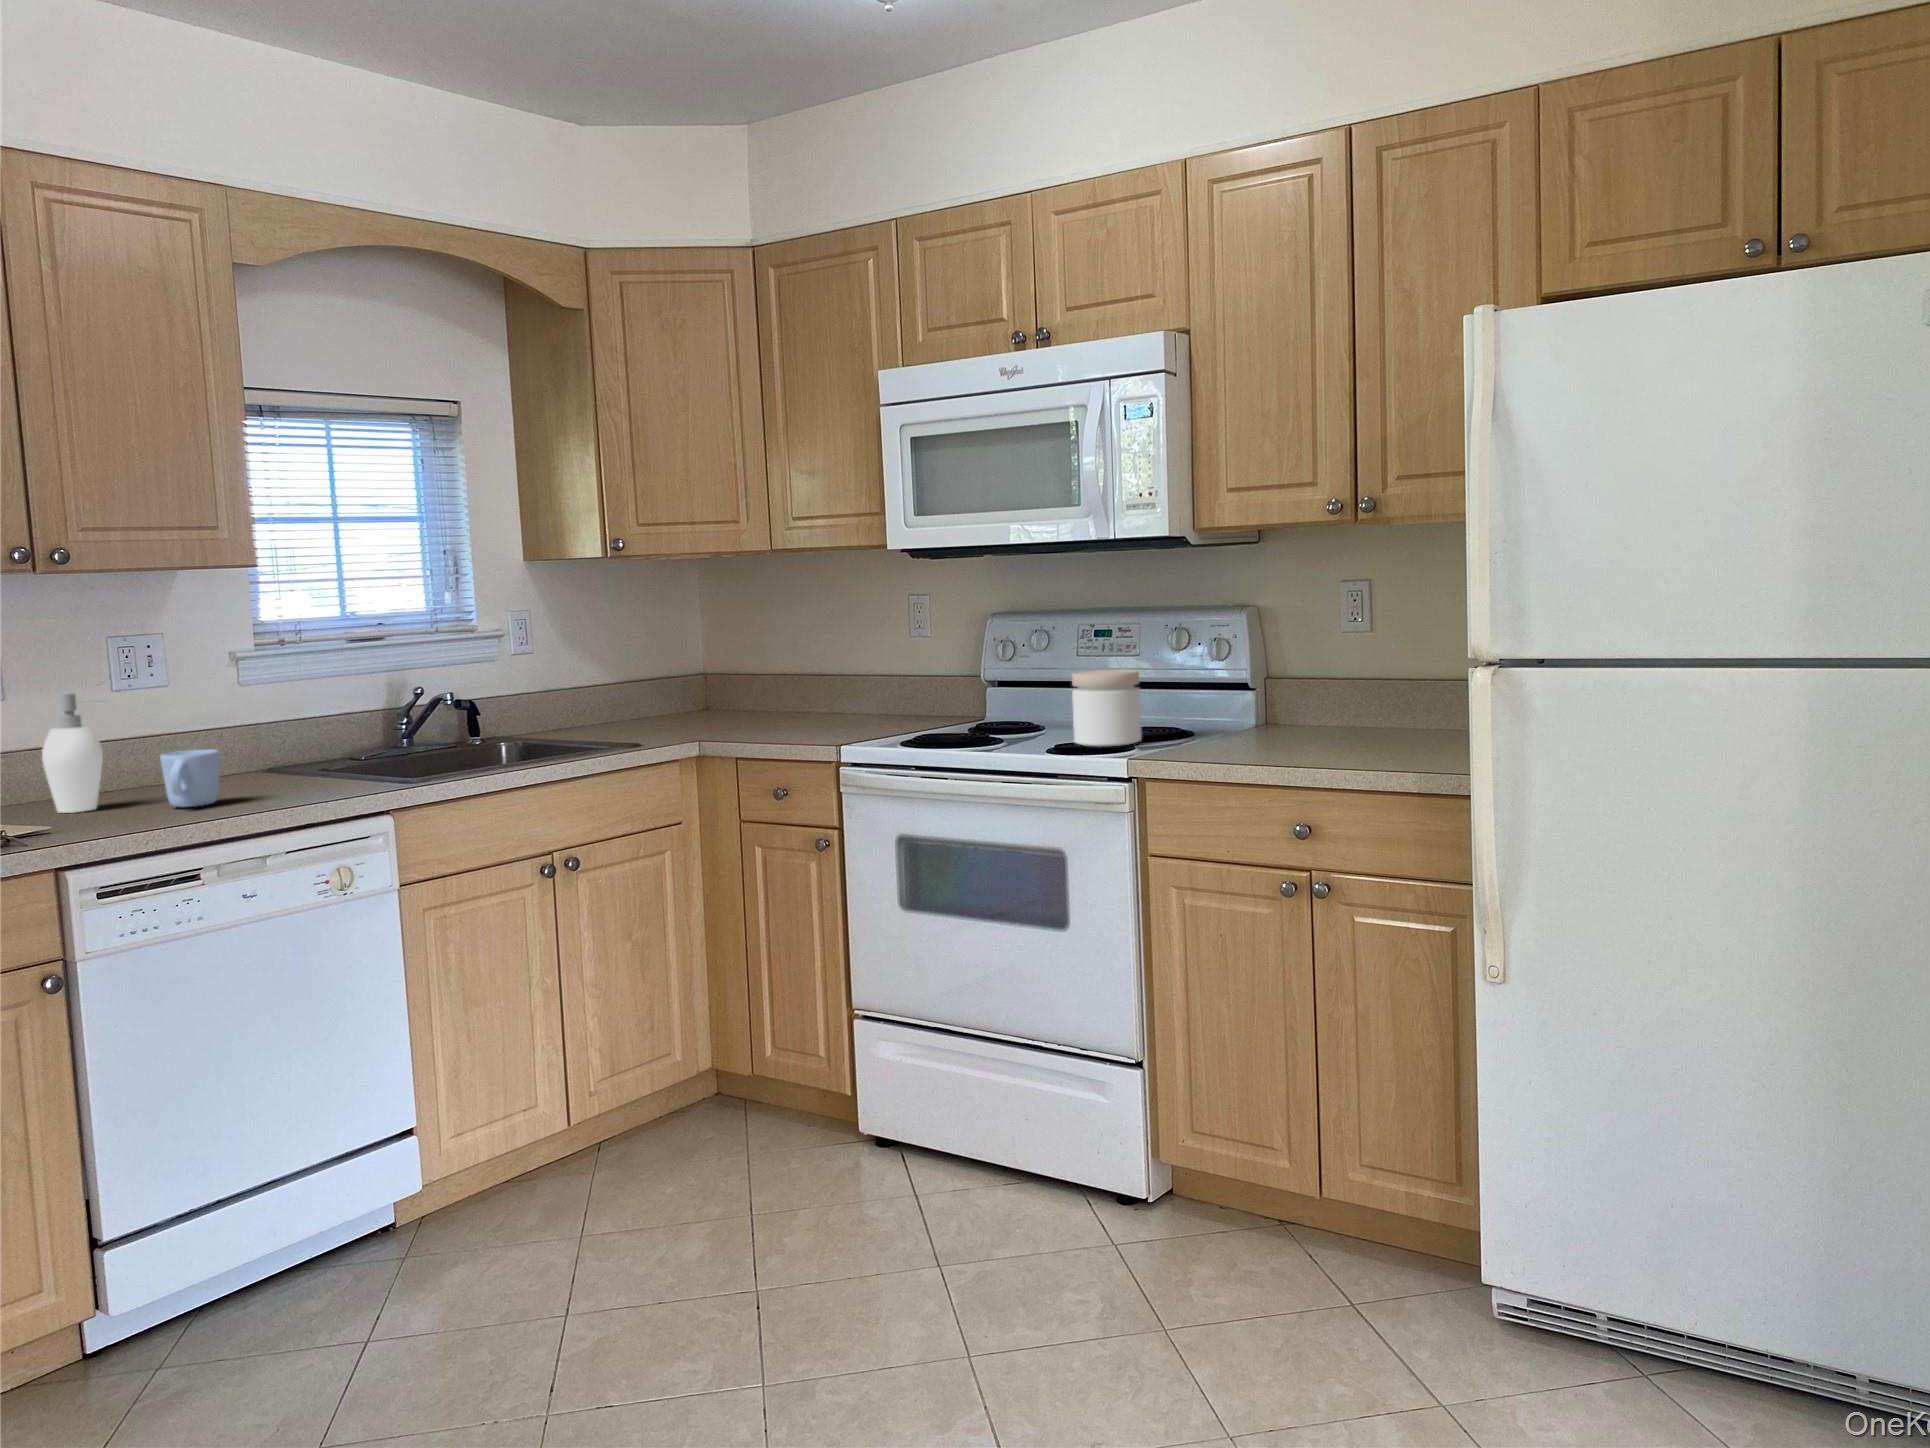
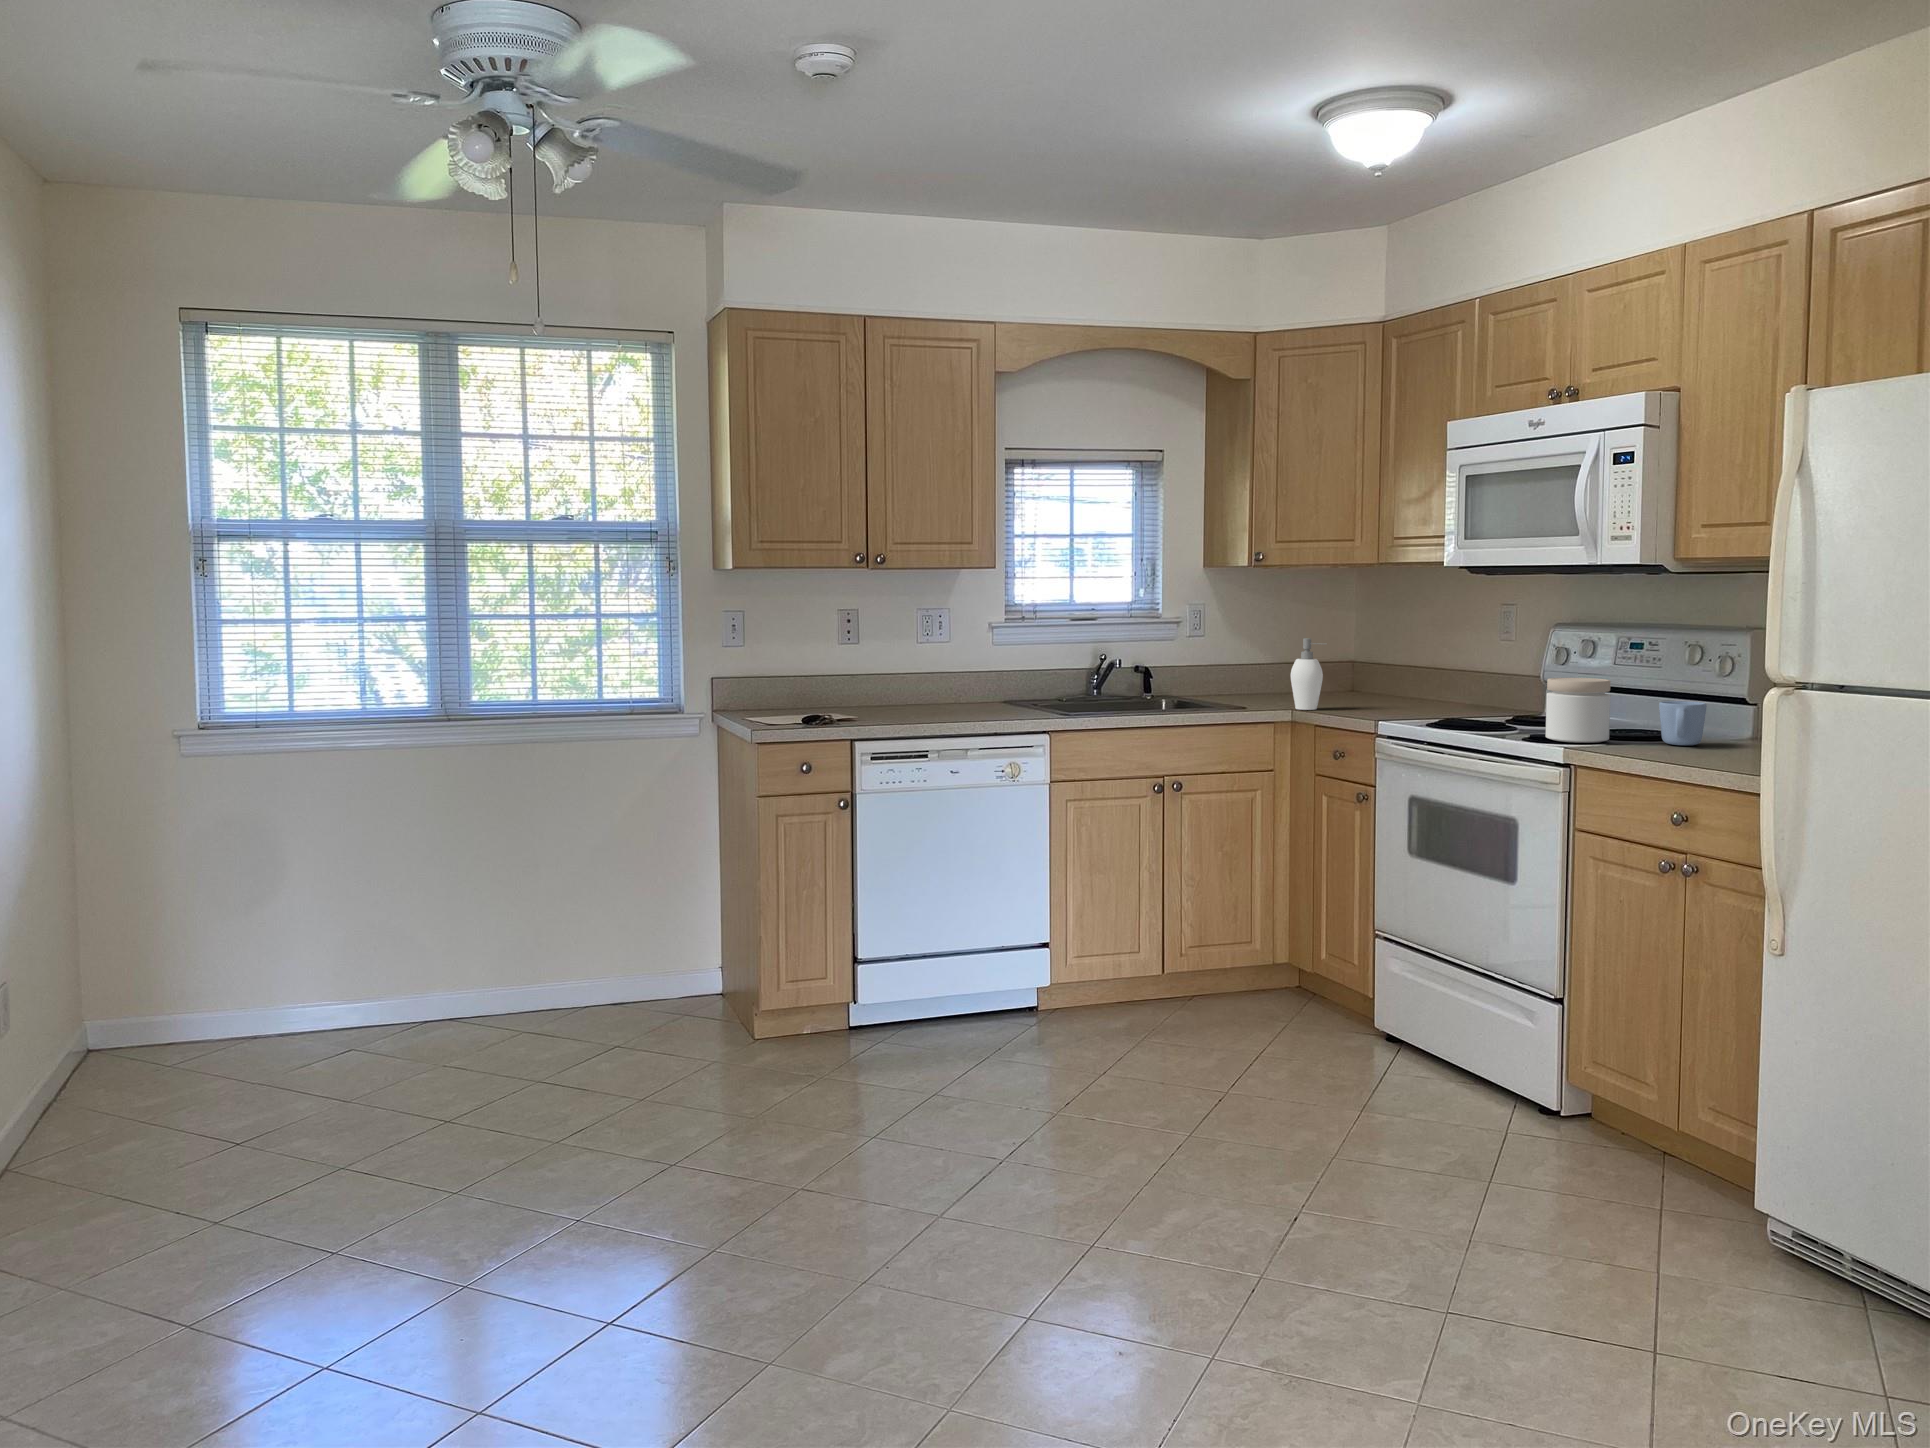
soap dispenser: present [42,693,103,813] -> present [1291,638,1325,710]
mug: present [160,750,220,807] -> present [1659,701,1707,745]

